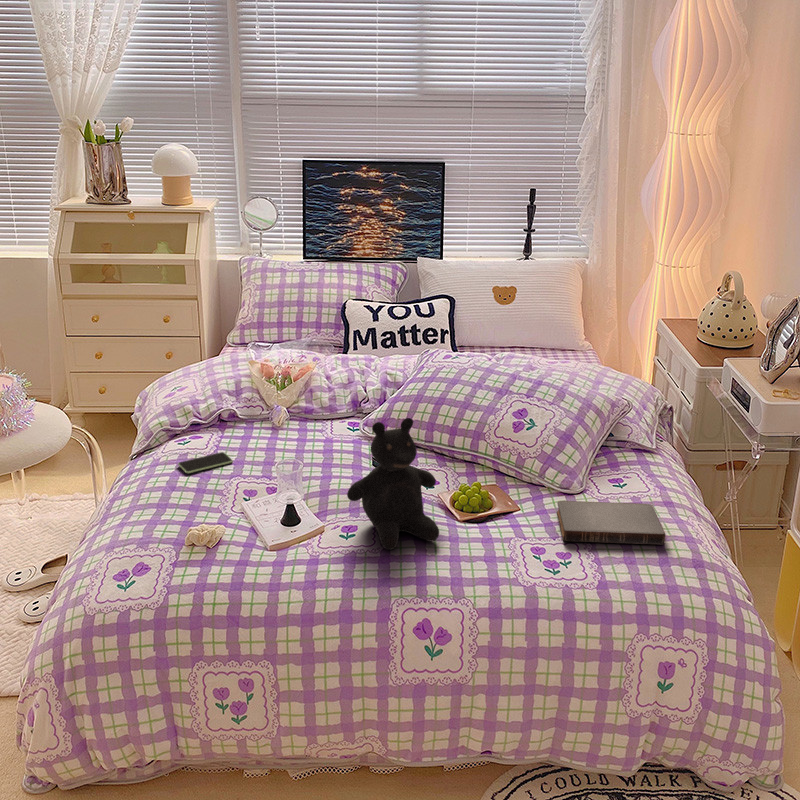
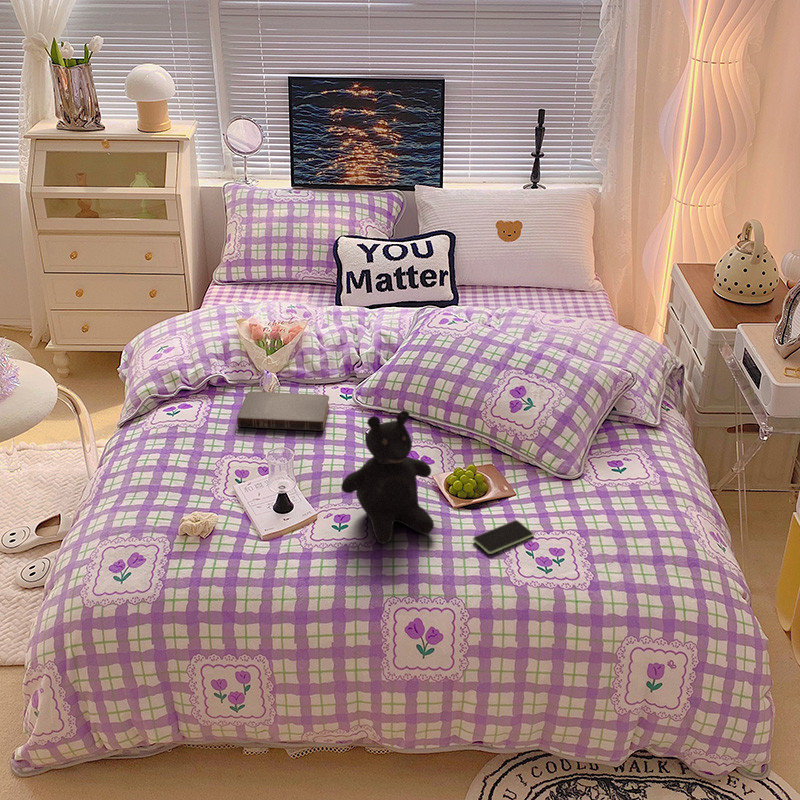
smartphone: present [178,452,233,473] -> present [473,520,533,554]
book: present [557,501,665,545] -> present [237,392,329,431]

